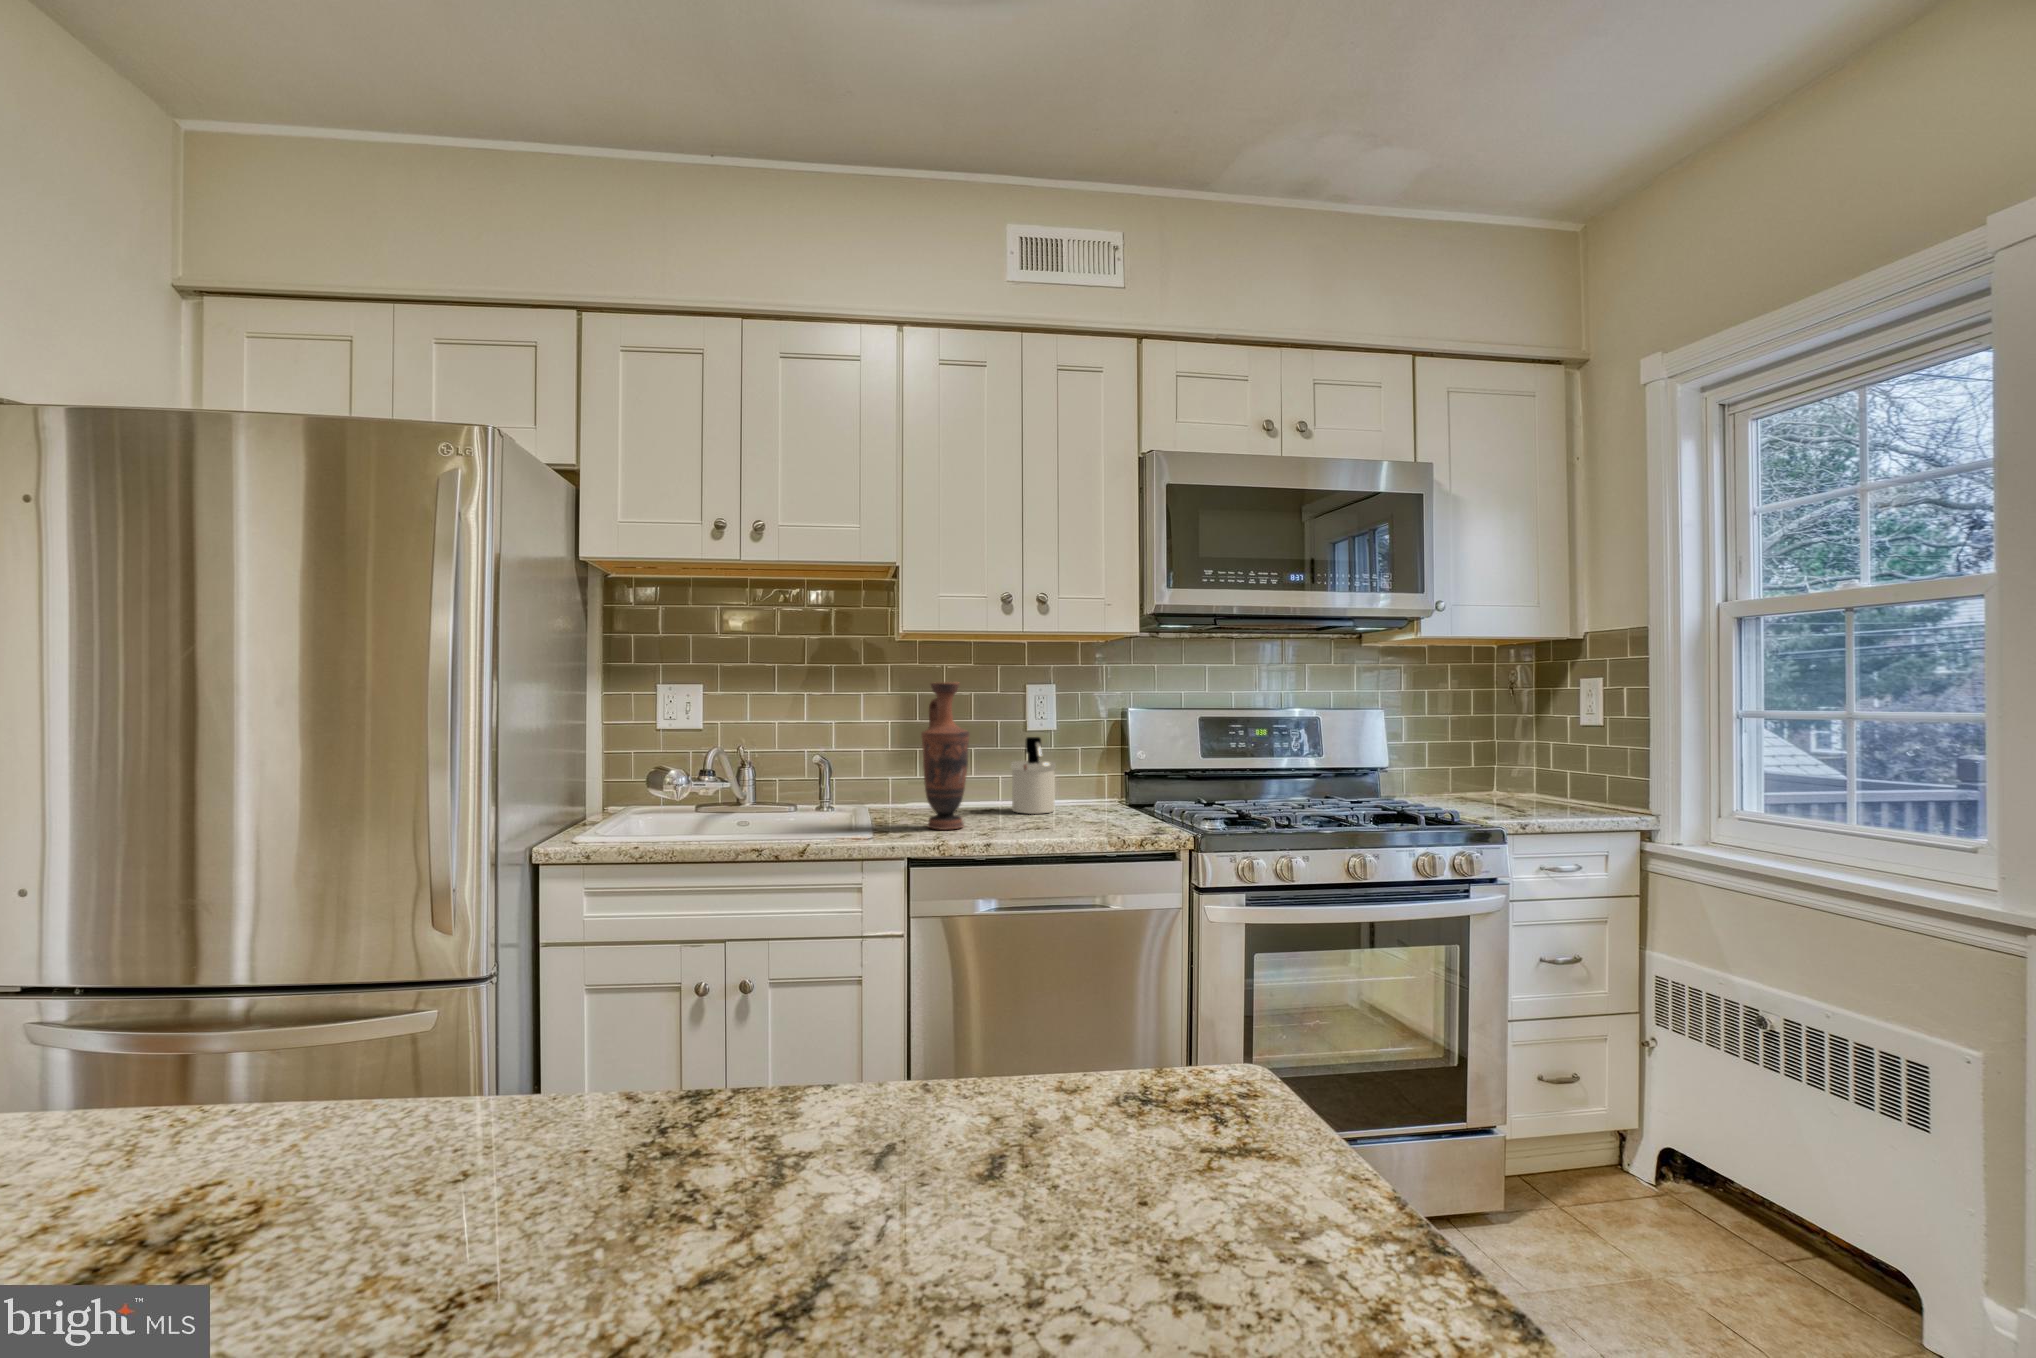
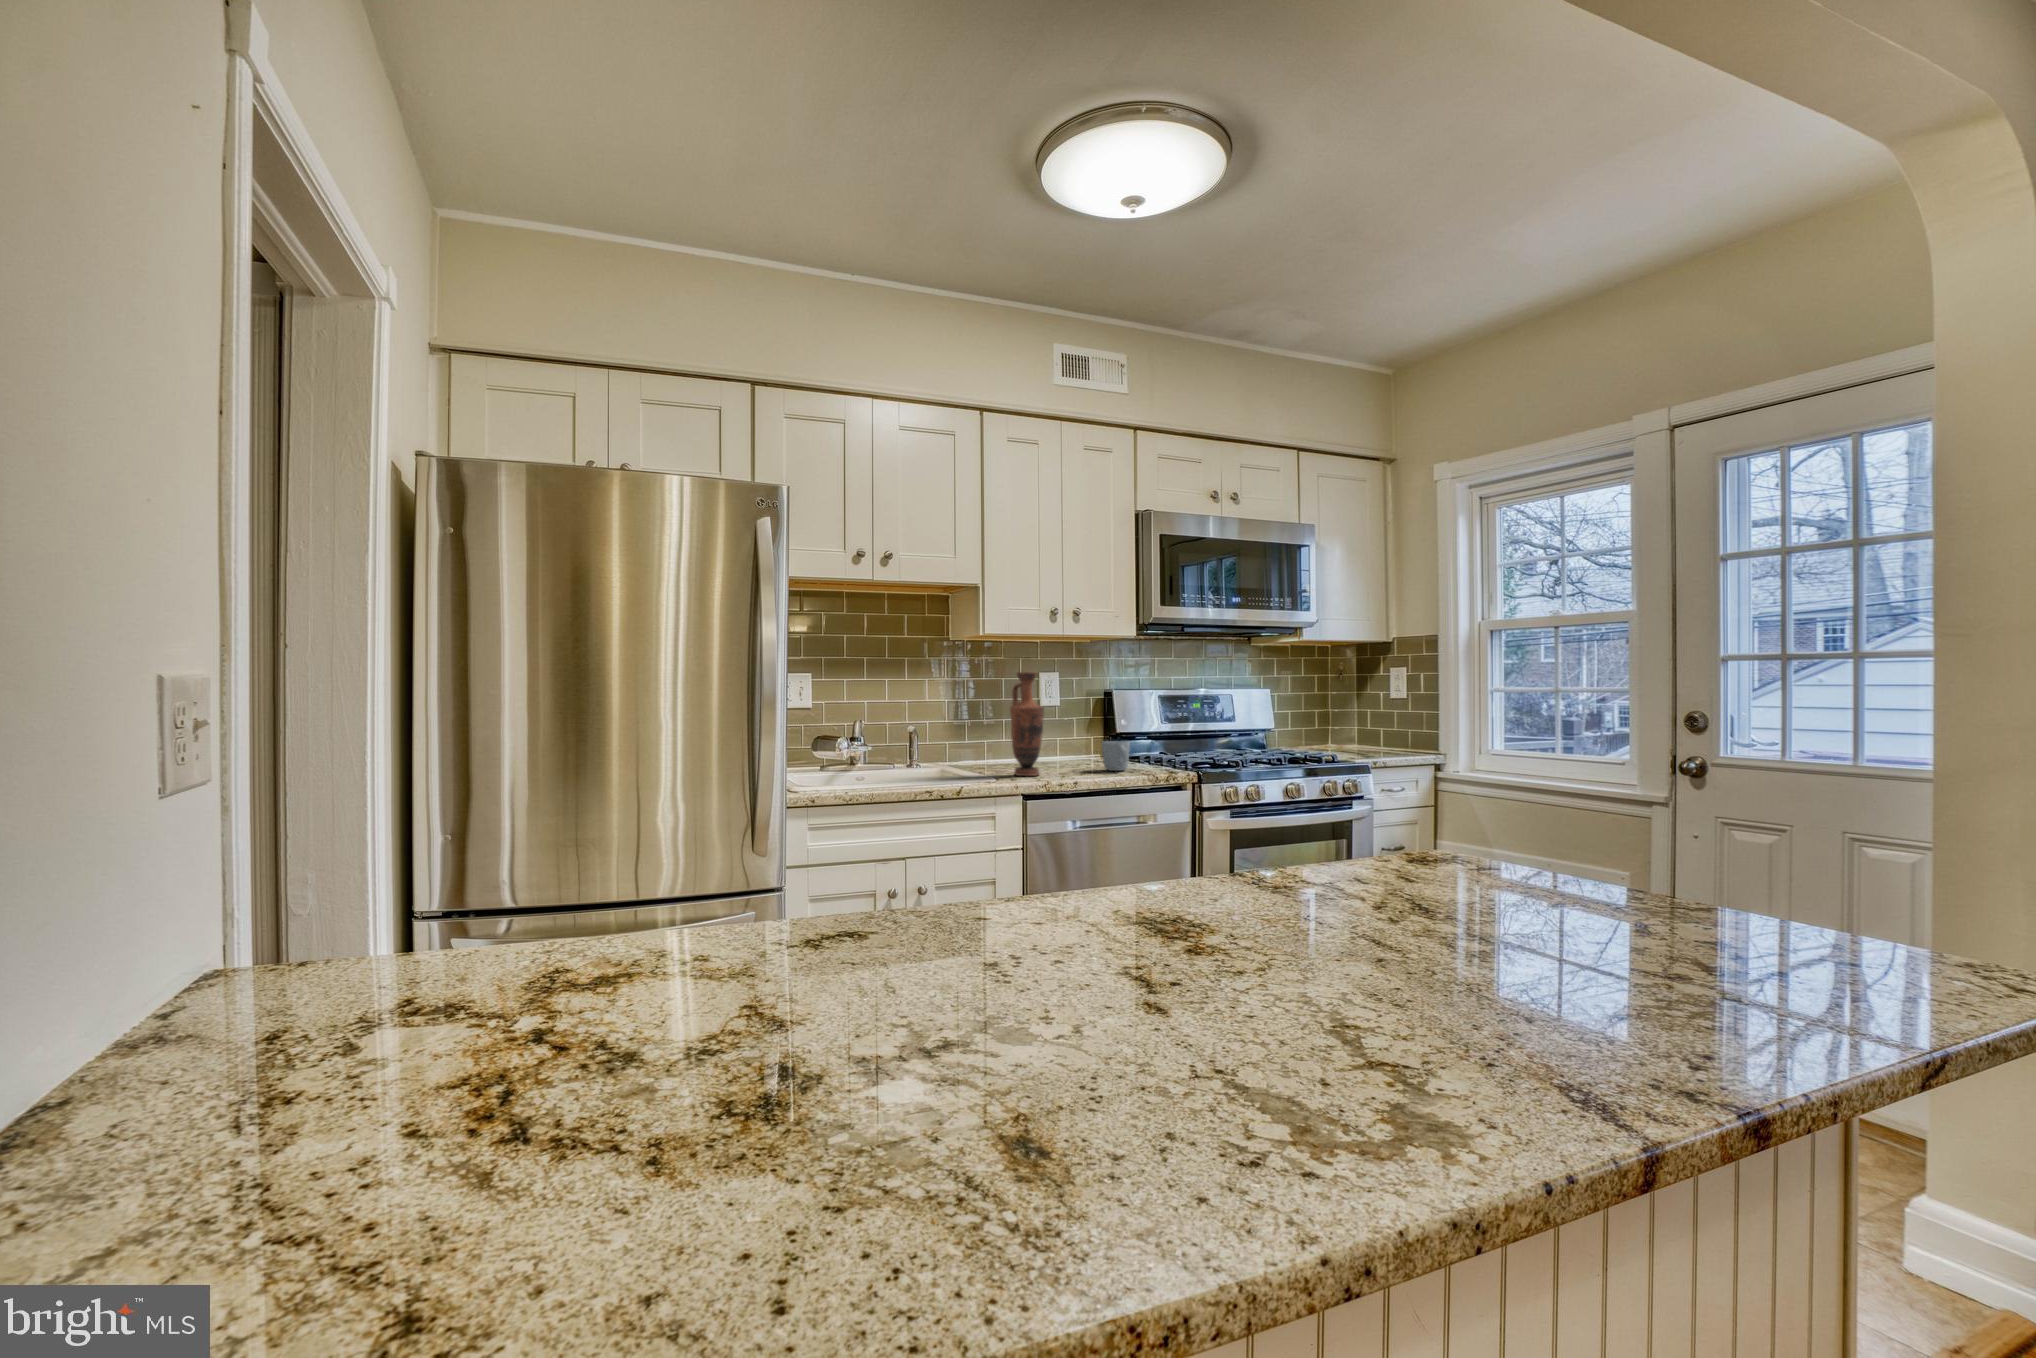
soap dispenser: present [1011,737,1056,814] -> none [1045,711,1077,766]
mug: none [1064,782,1105,826] -> present [1102,741,1130,771]

